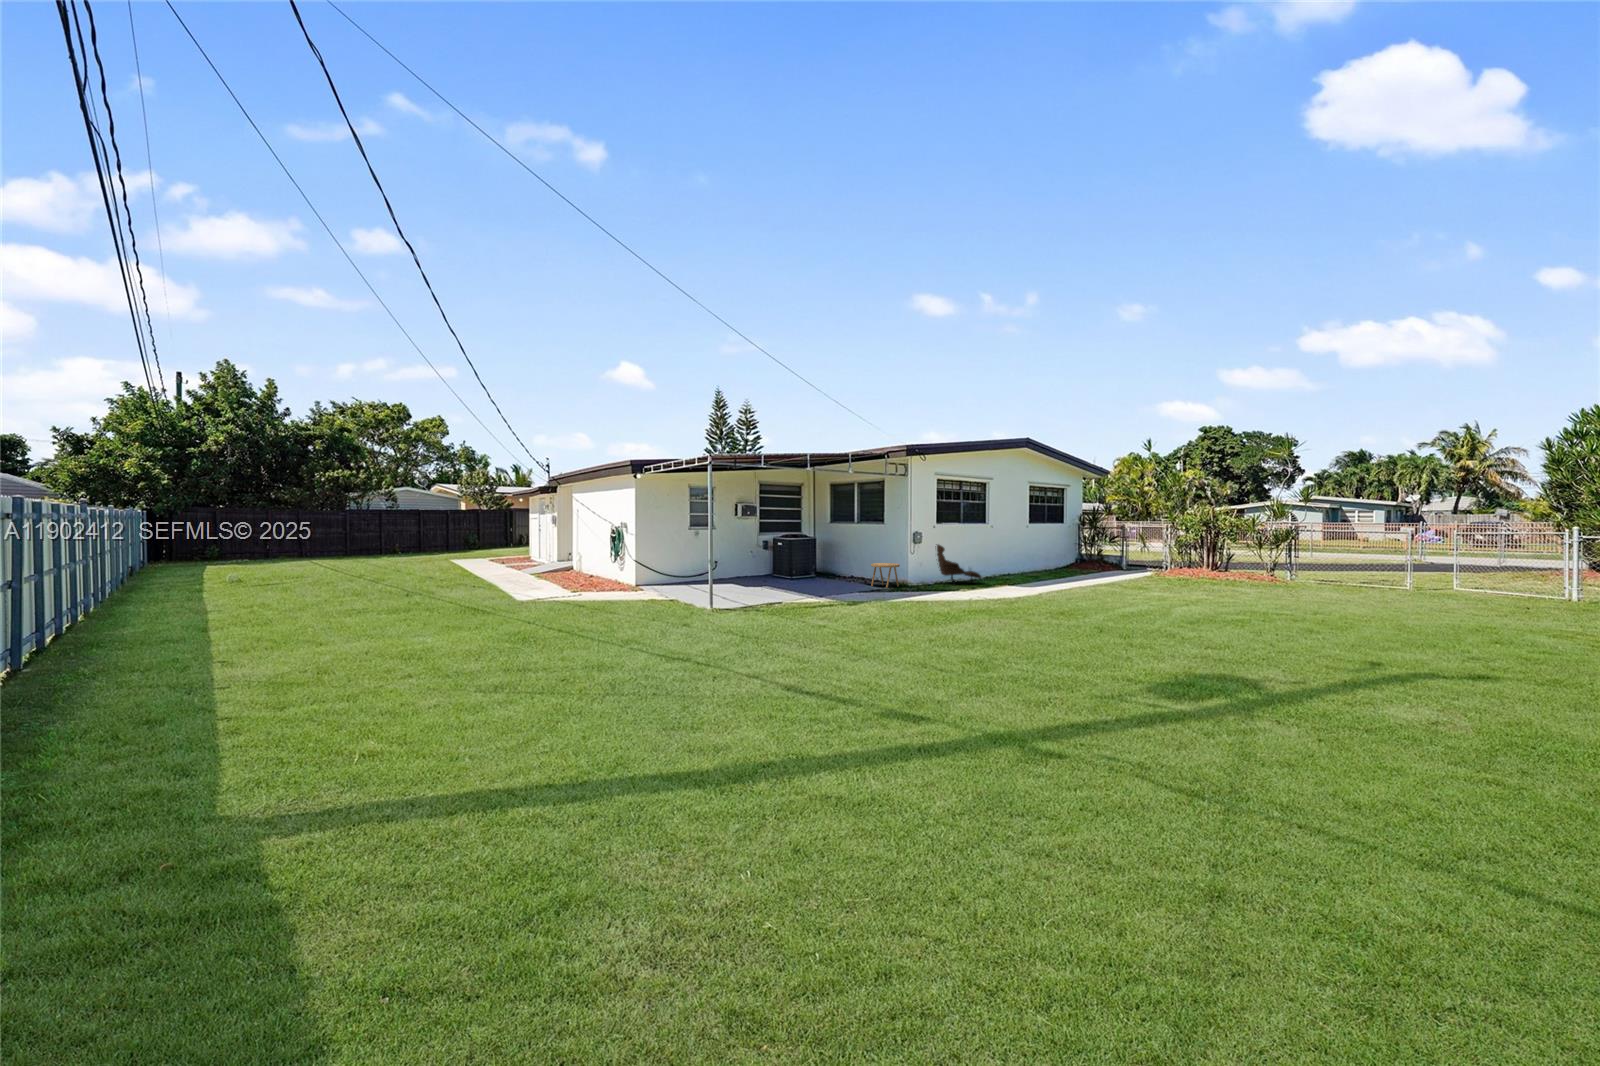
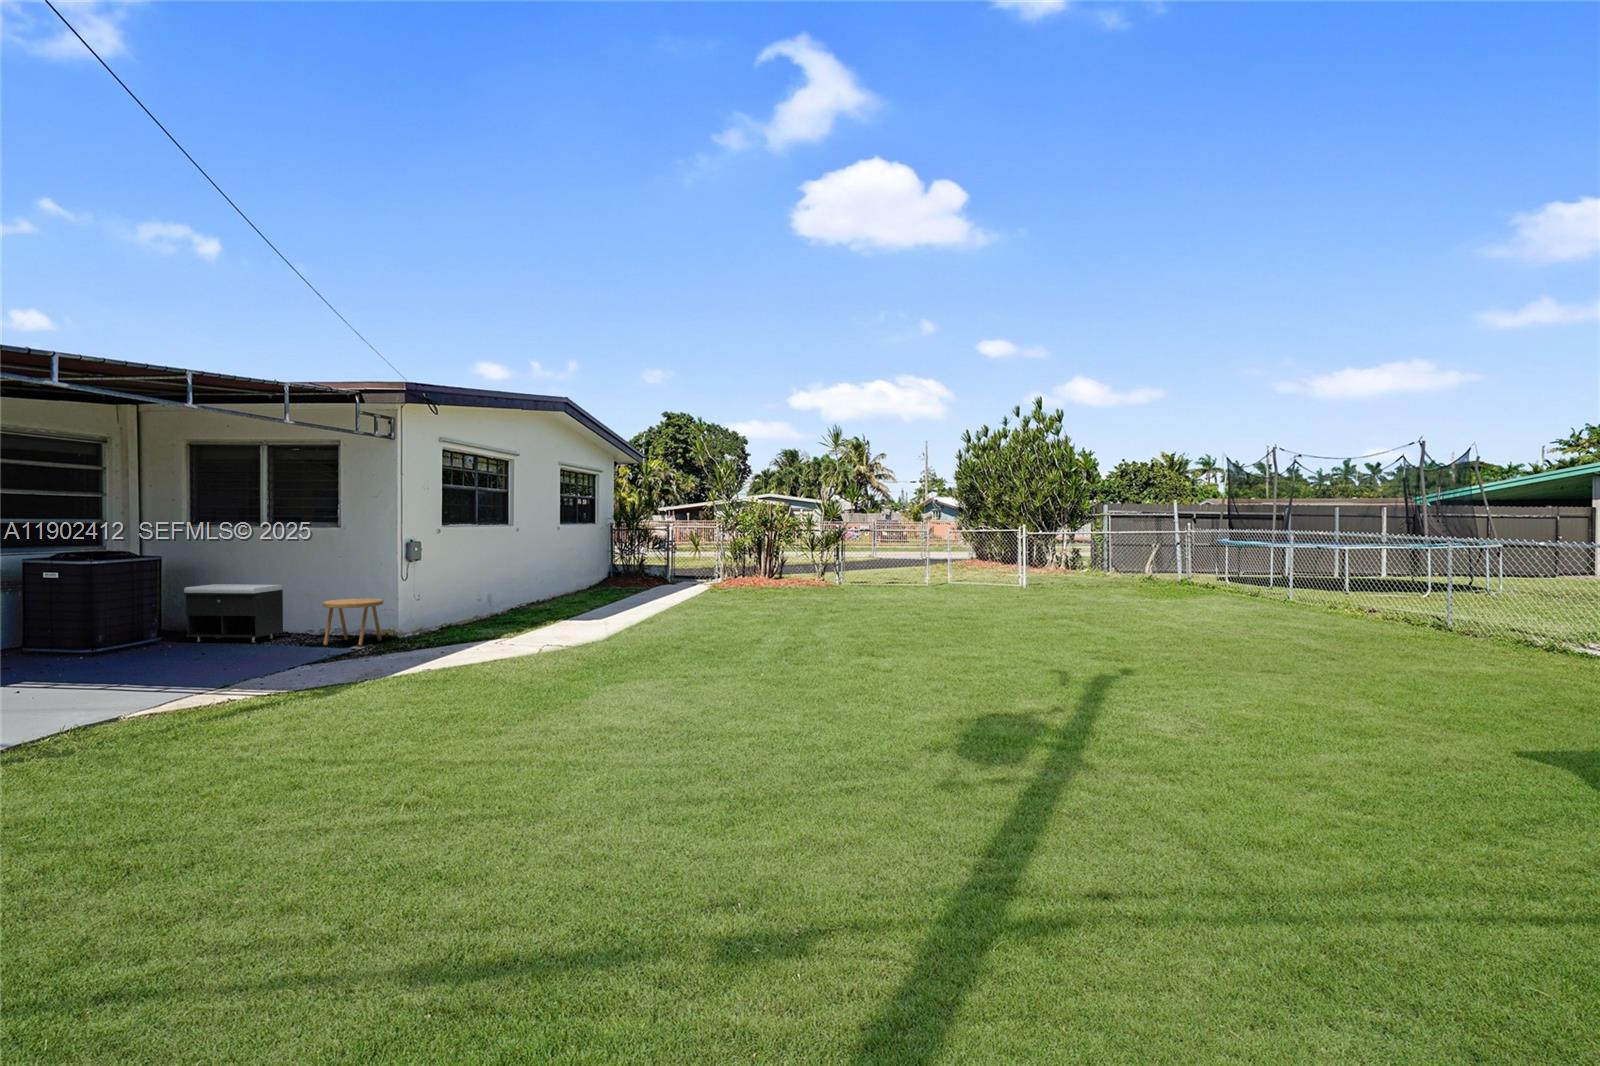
lounge chair: present [935,544,981,584] -> none [441,560,523,628]
storage bench: none [817,553,857,583] -> present [184,584,283,643]

